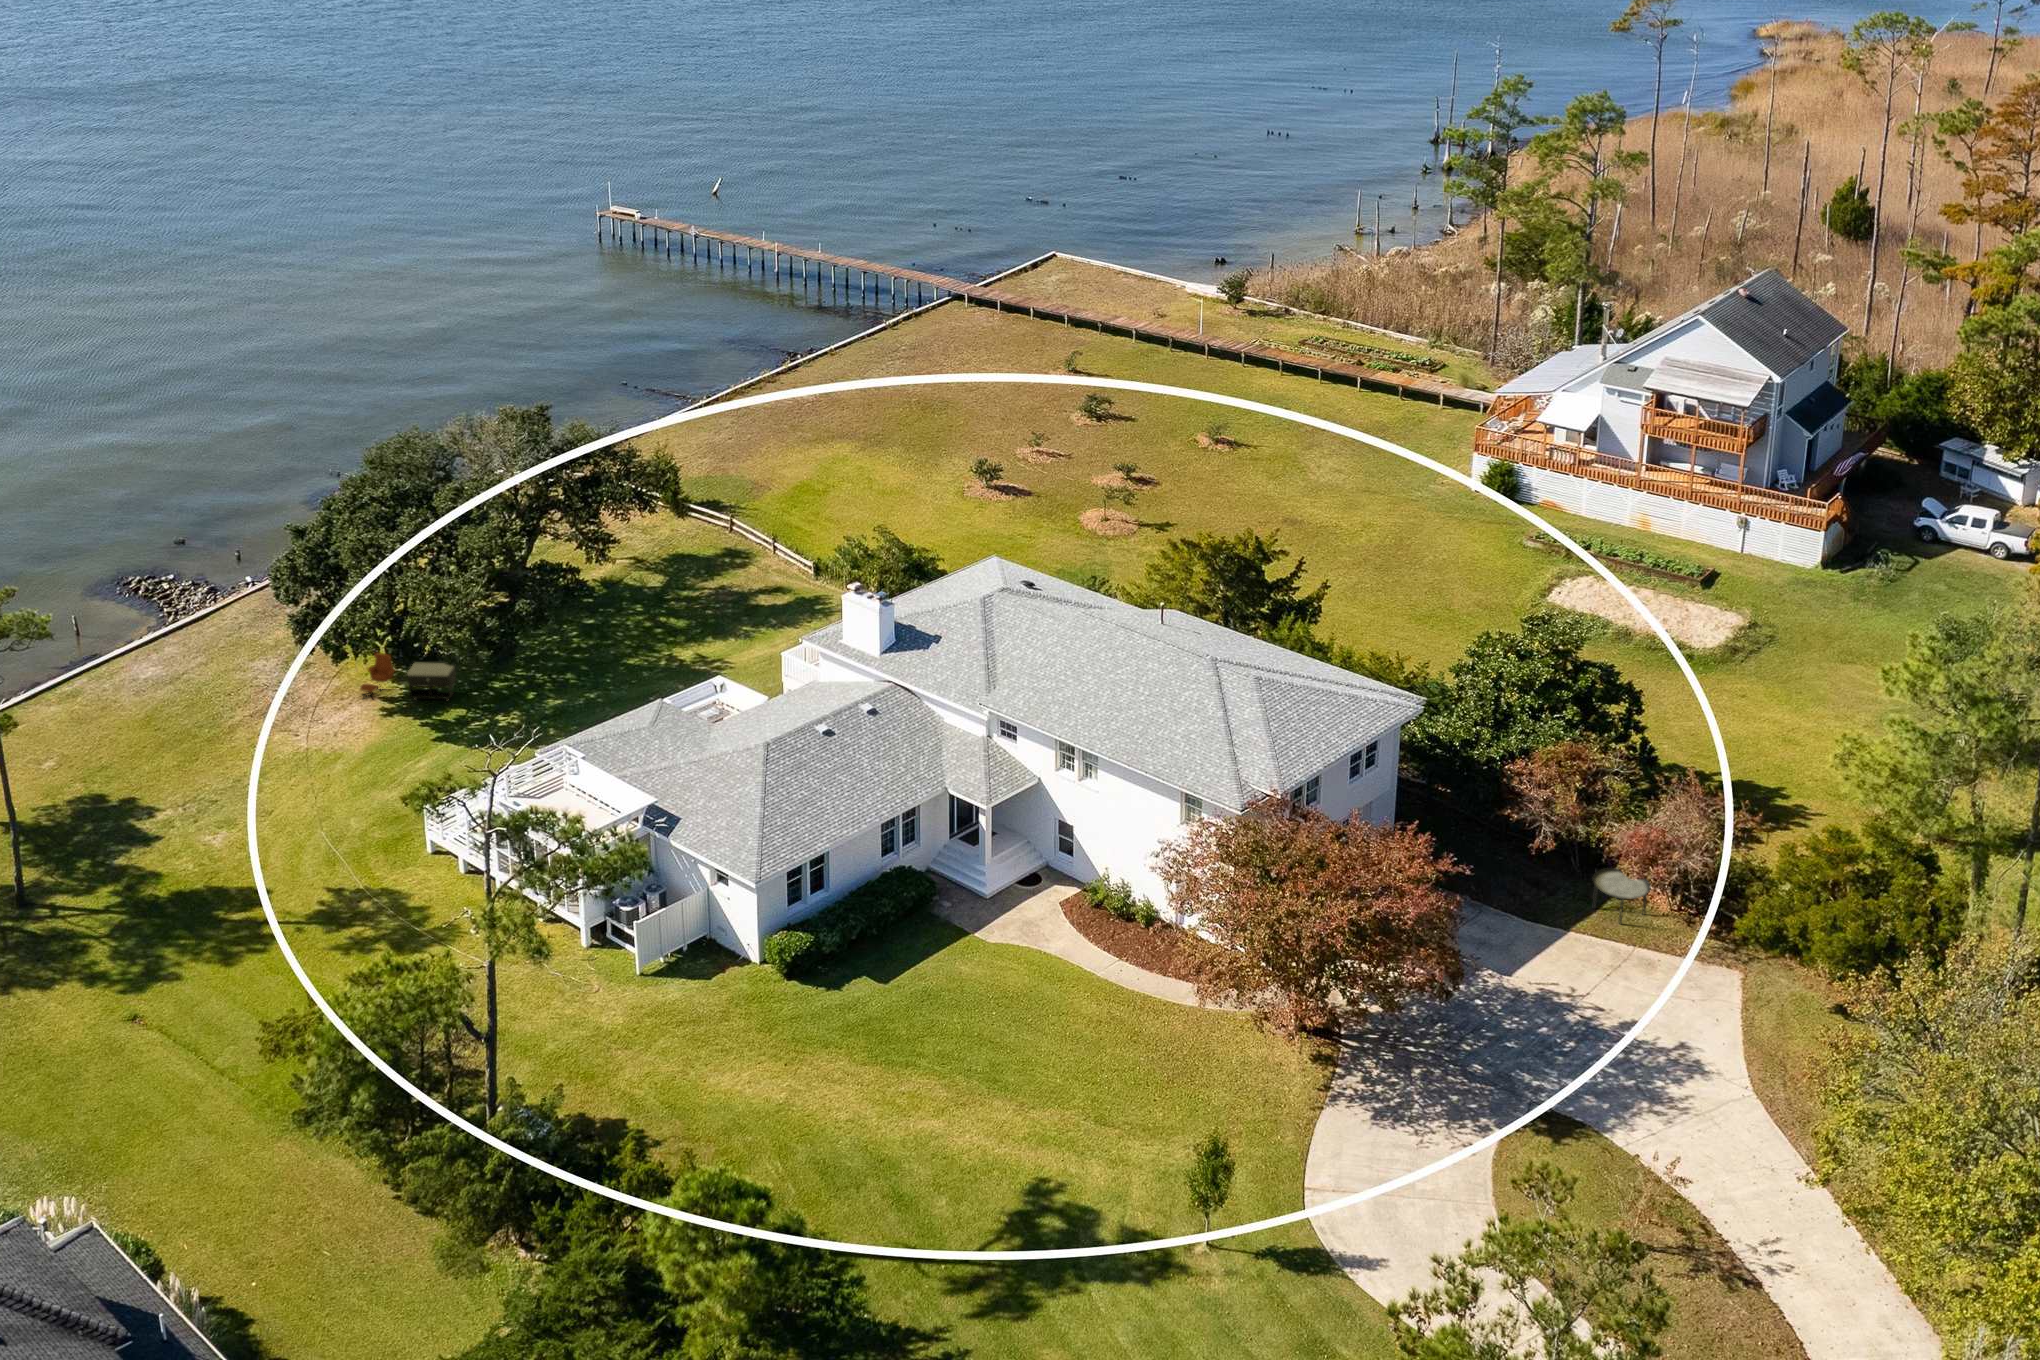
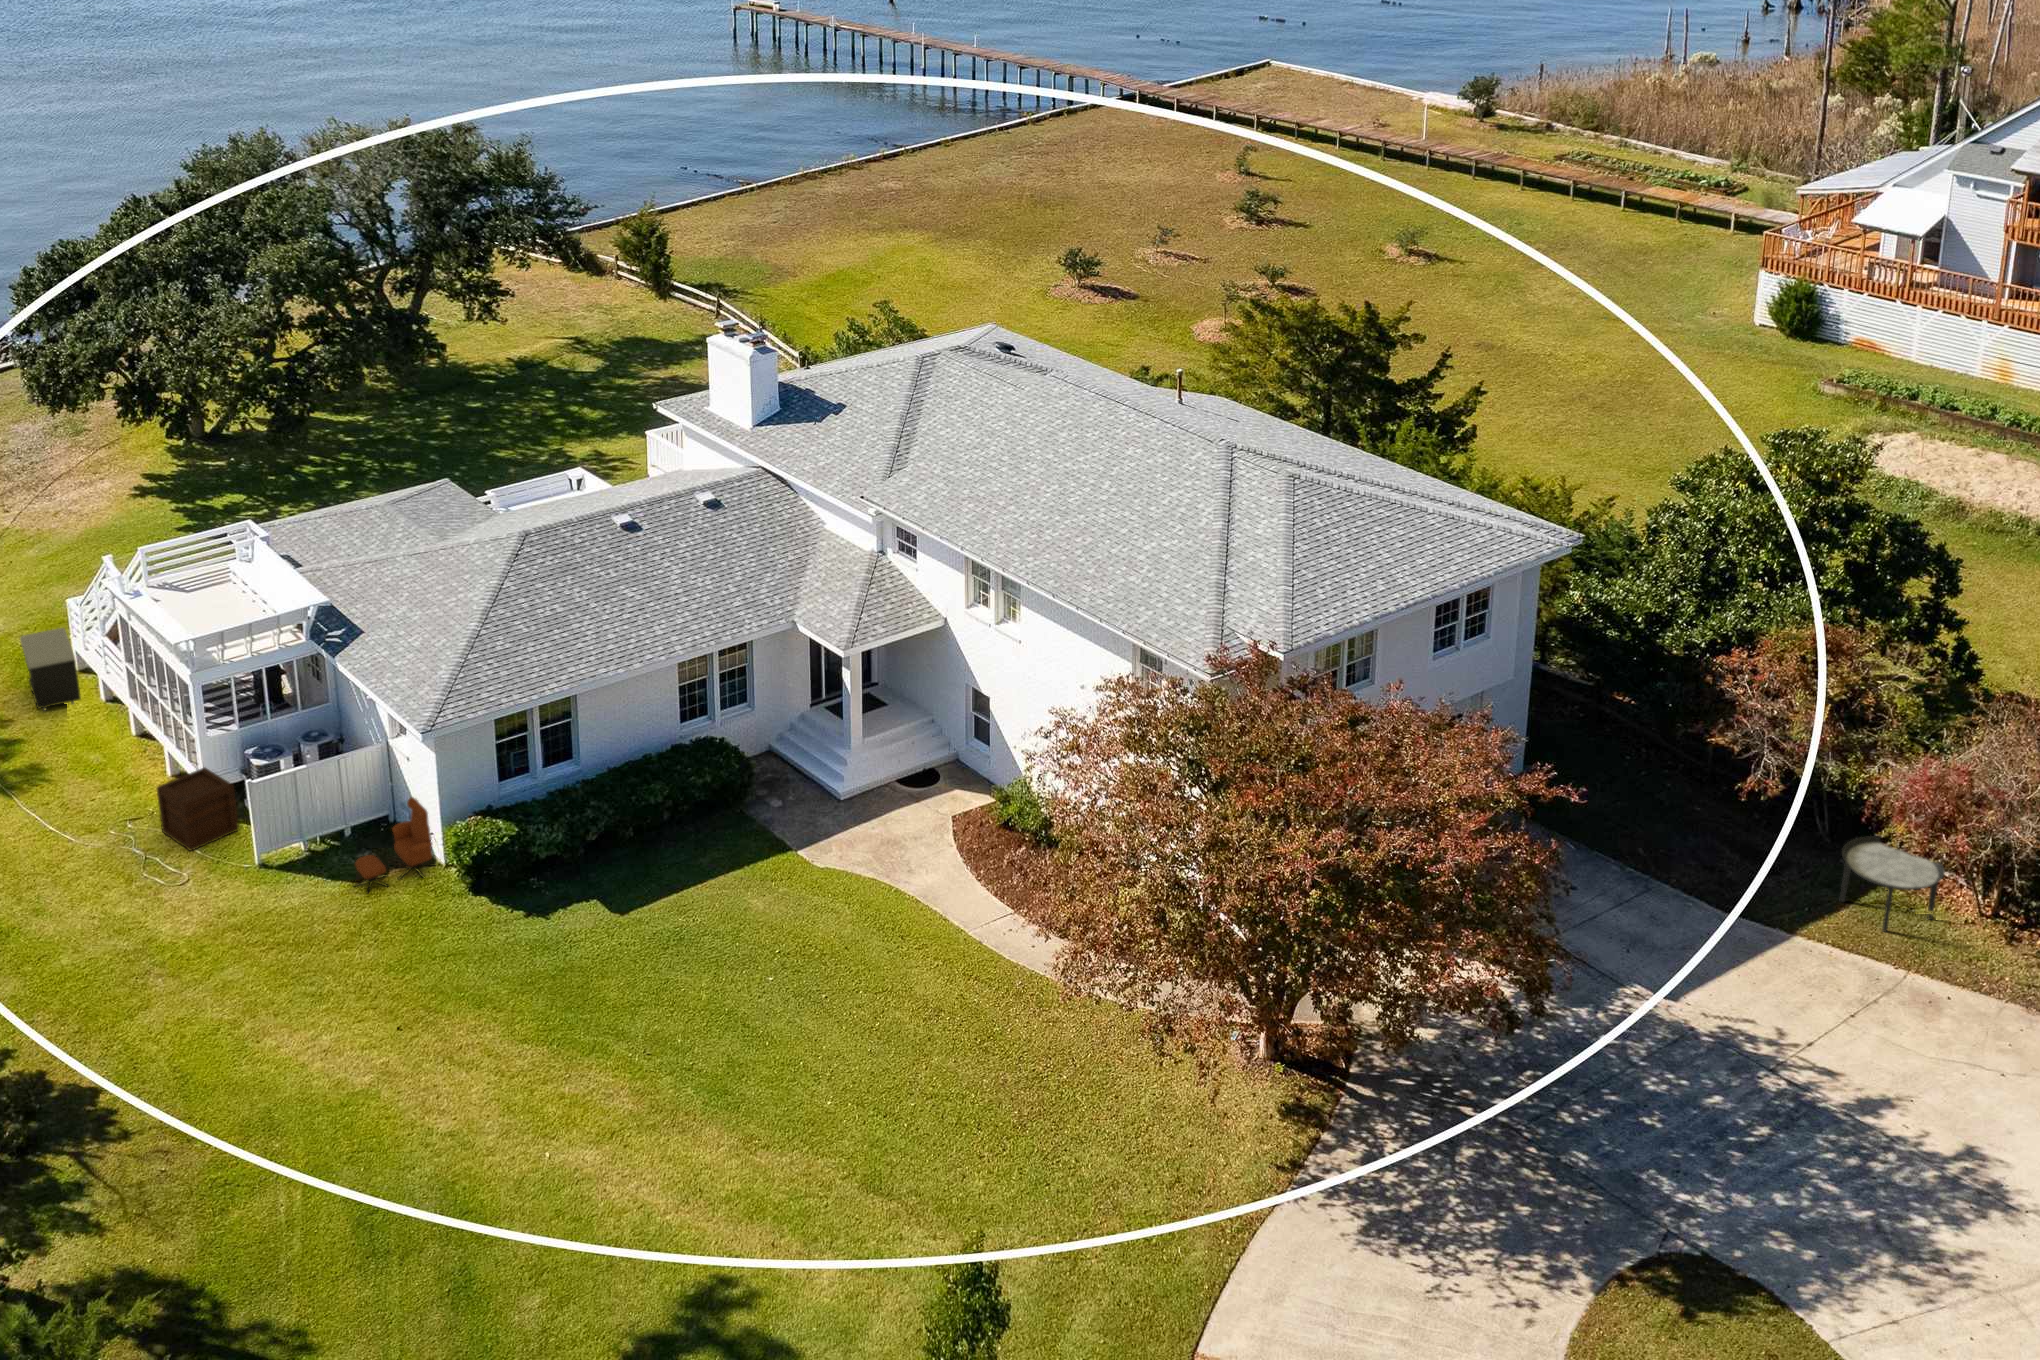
lounge chair: present [360,653,395,697] -> present [353,797,435,893]
storage bench: present [407,662,457,699] -> present [20,628,81,710]
wooden crate: none [562,915,614,971] -> present [157,767,239,851]

